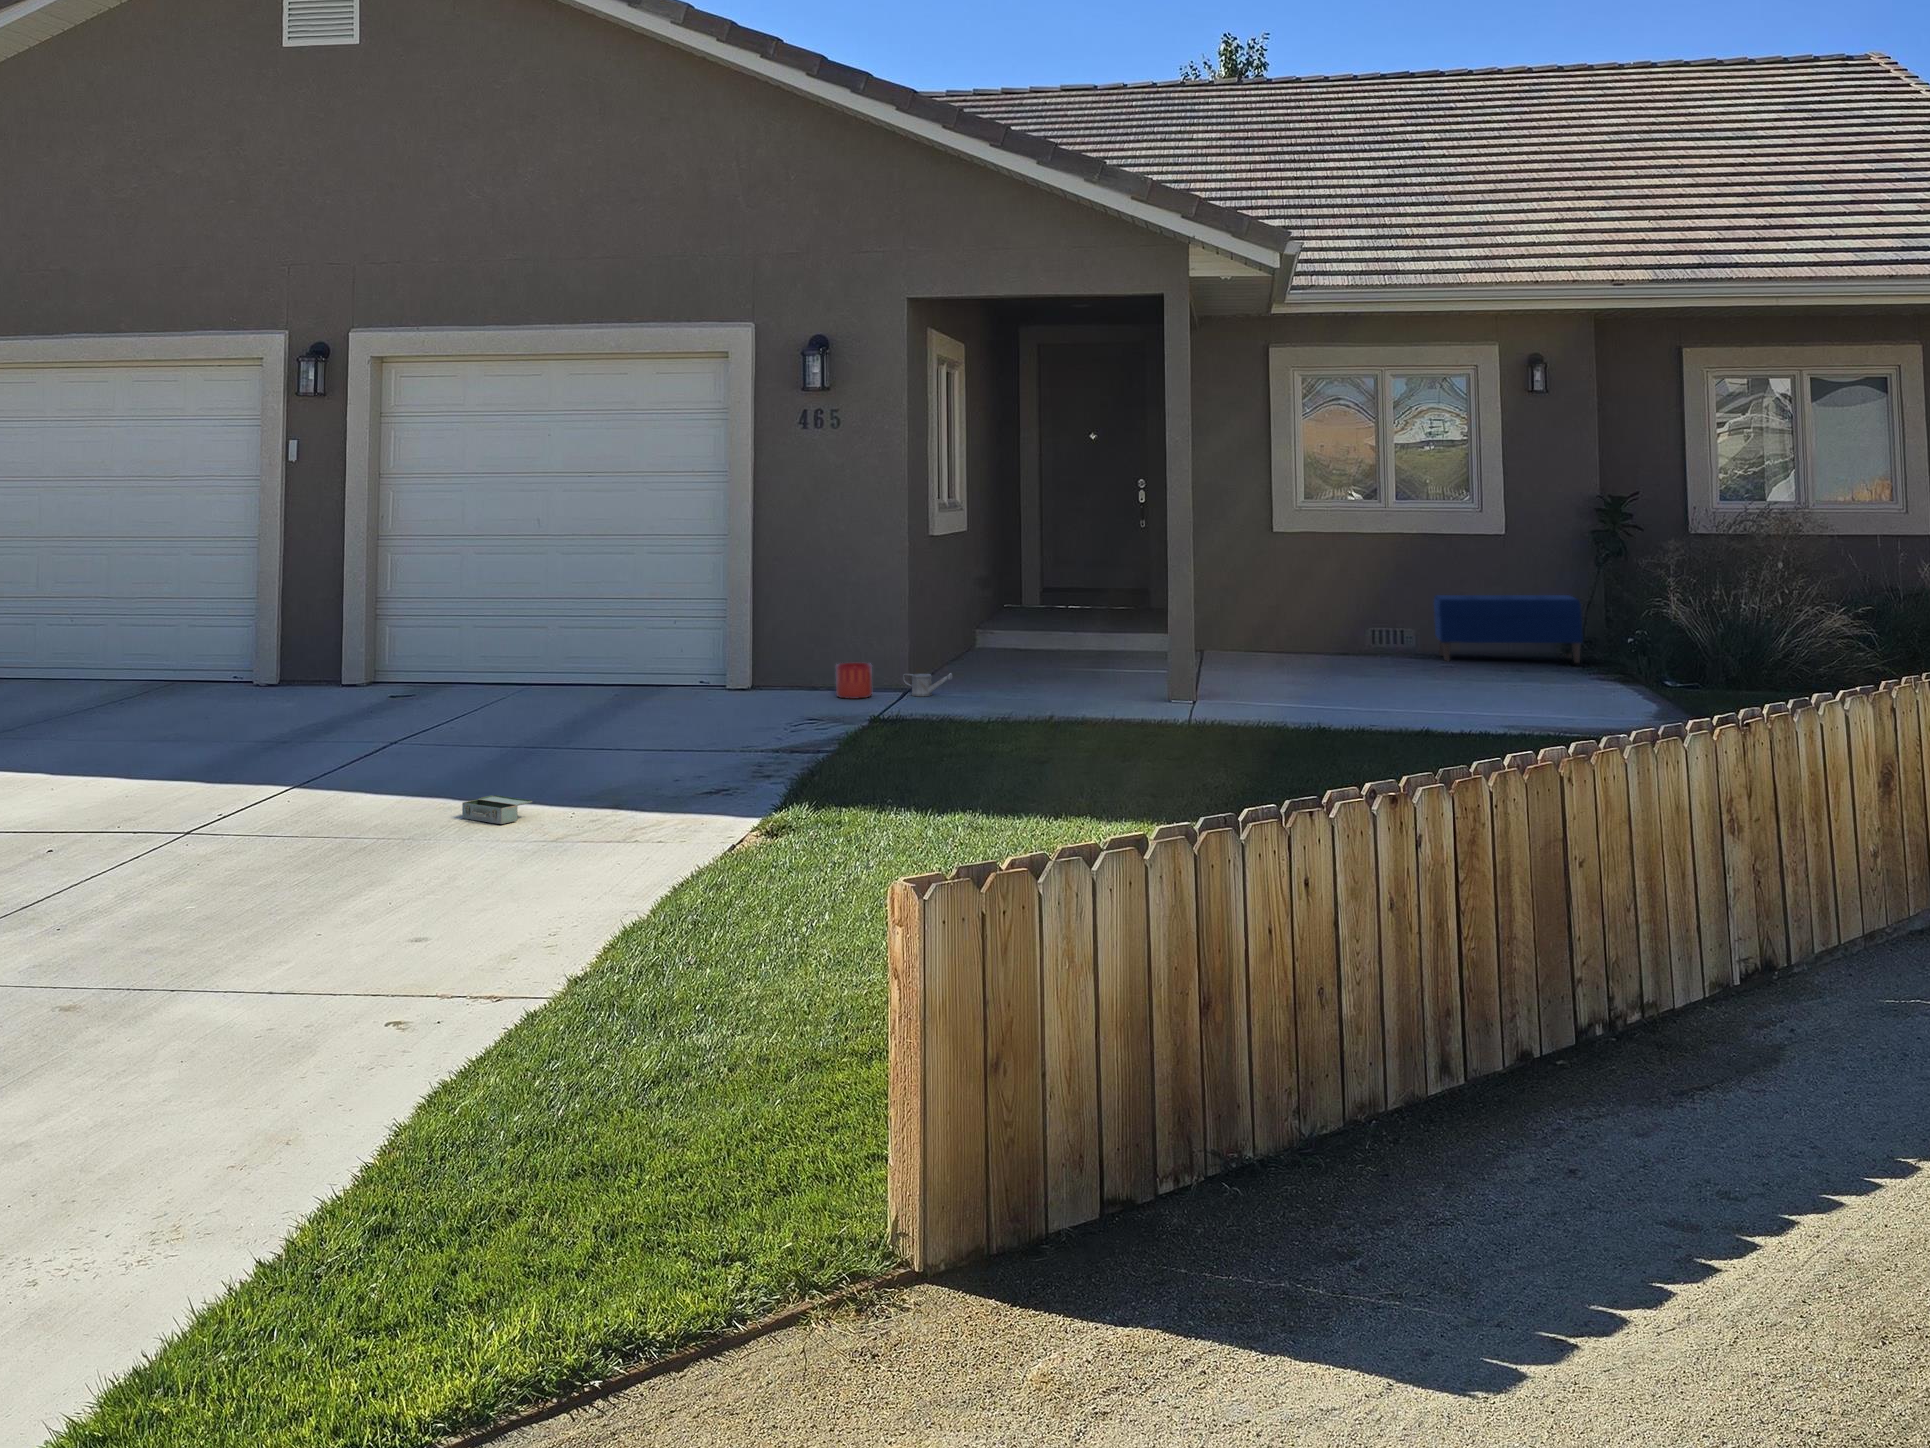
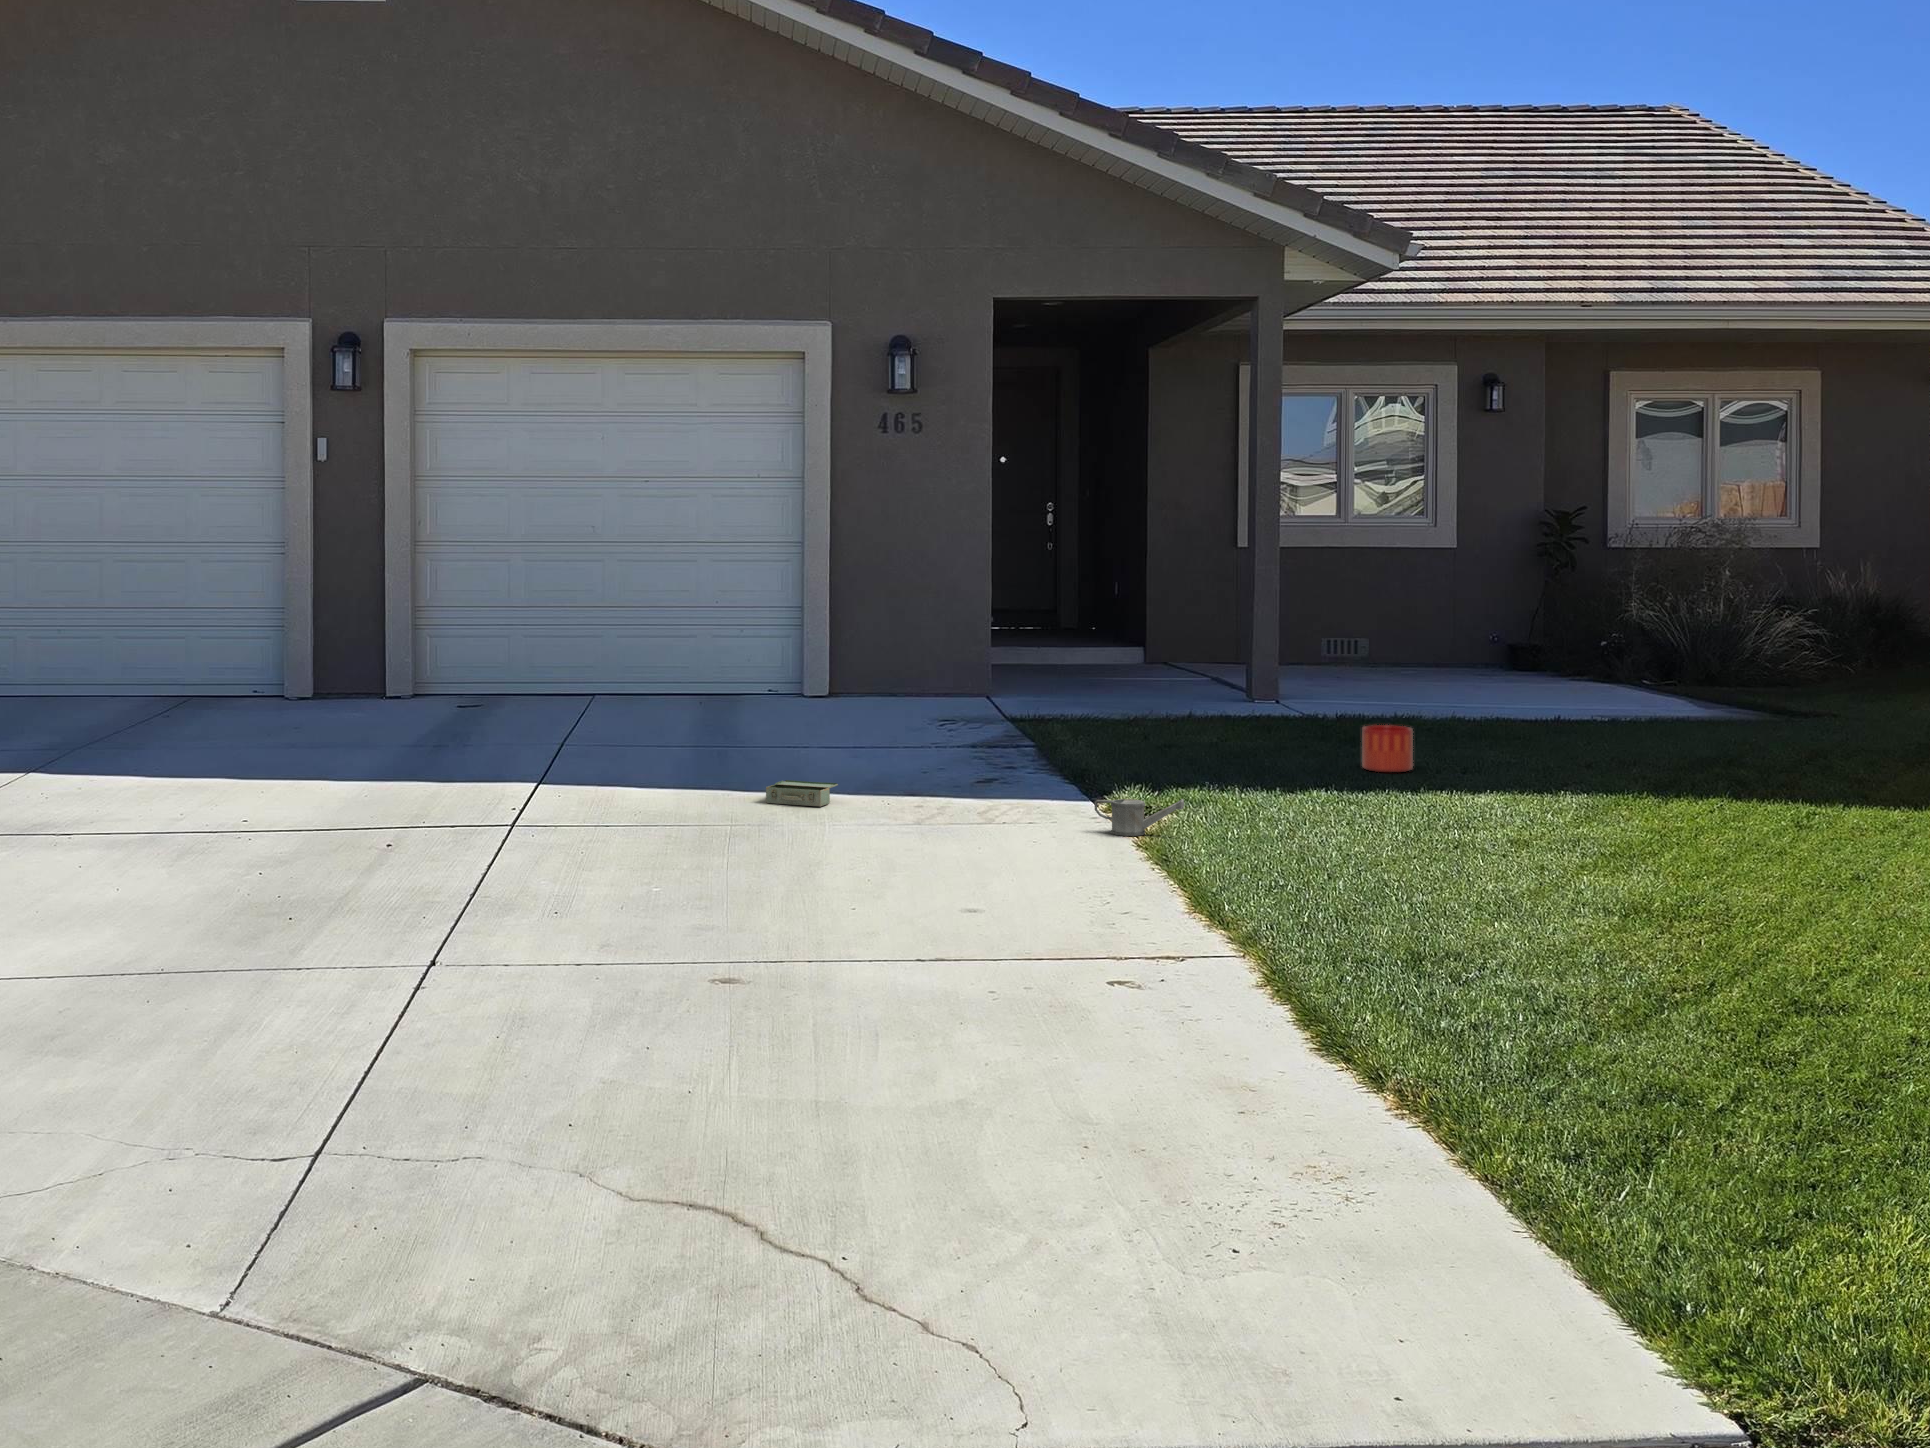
bench: present [1434,595,1583,663] -> none [1376,604,1524,667]
planter: present [836,663,872,699] -> present [1362,725,1413,772]
watering can: present [903,673,952,696] -> present [1095,799,1184,836]

